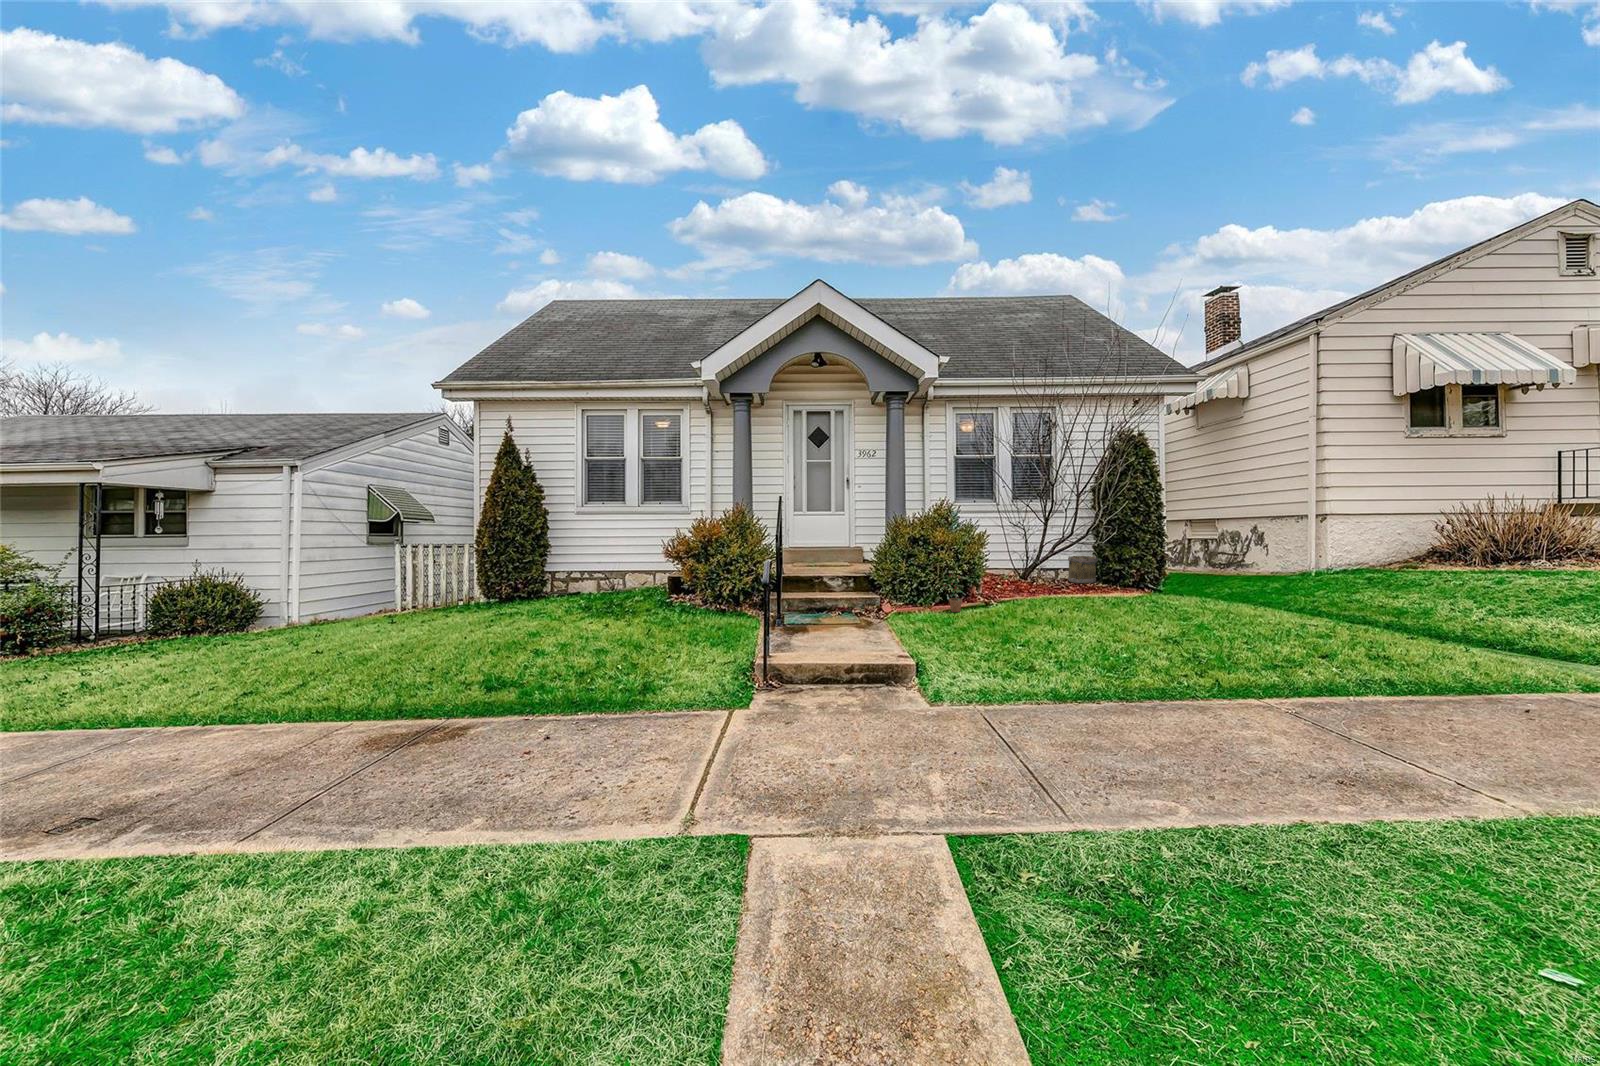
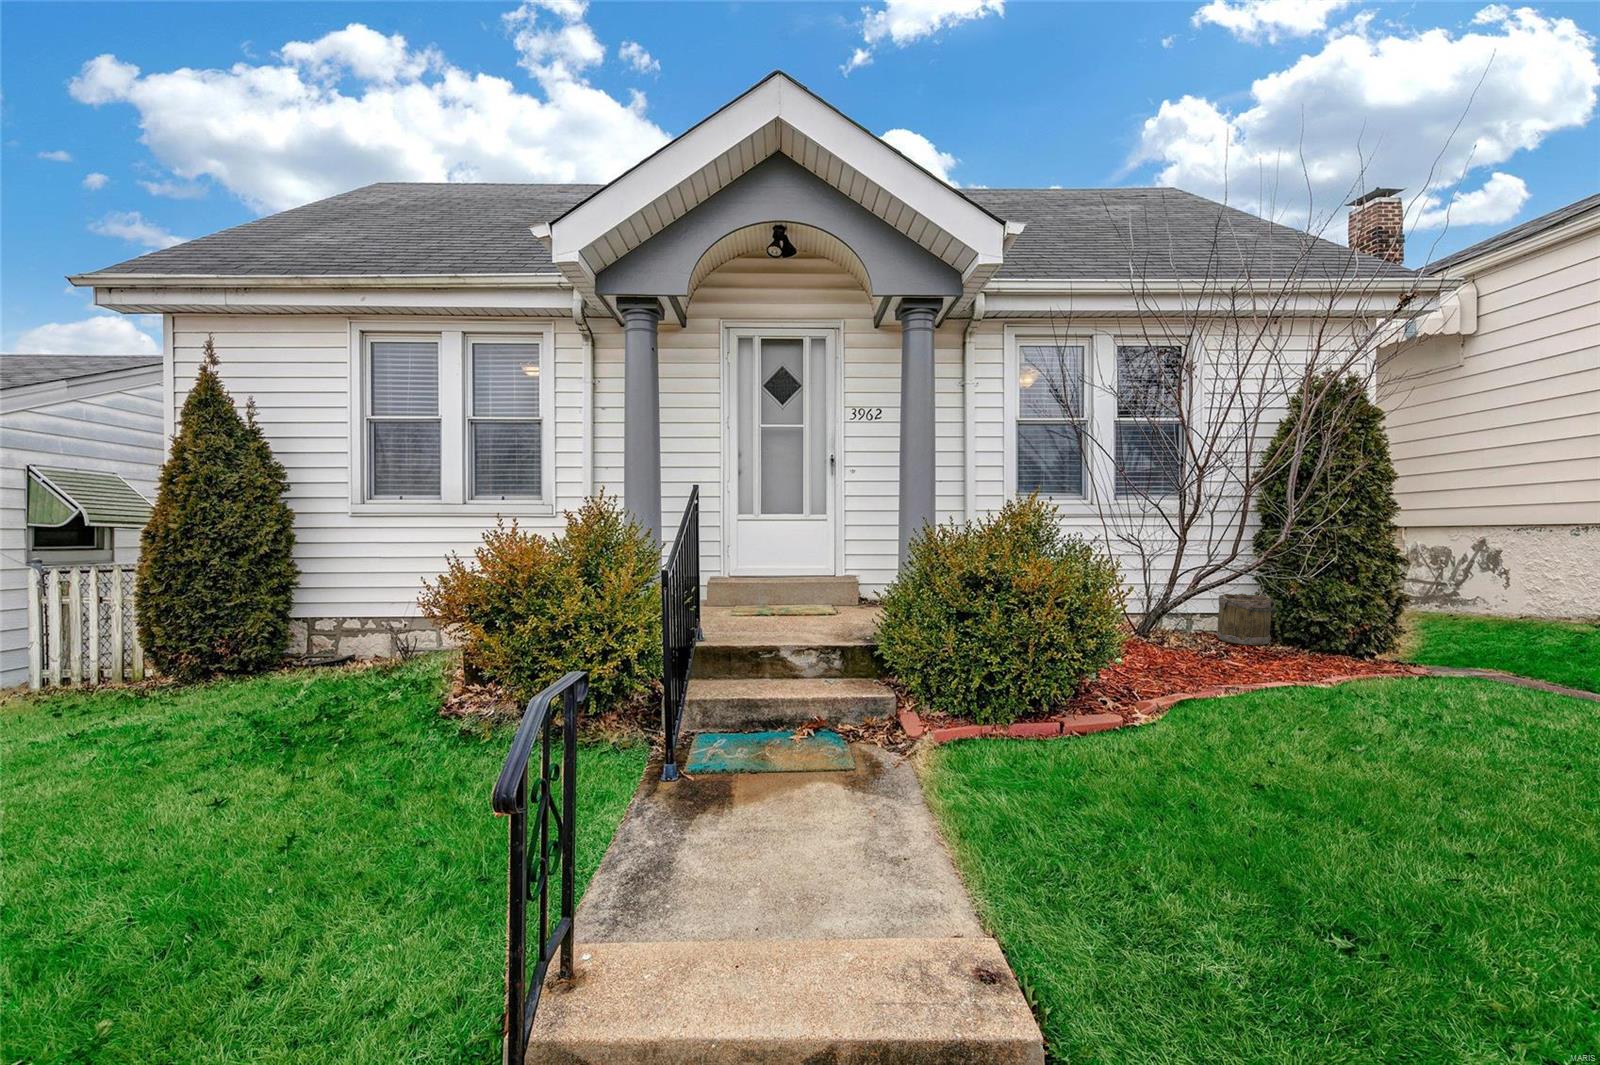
potted plant: present [943,574,962,612] -> none [1034,654,1082,740]

